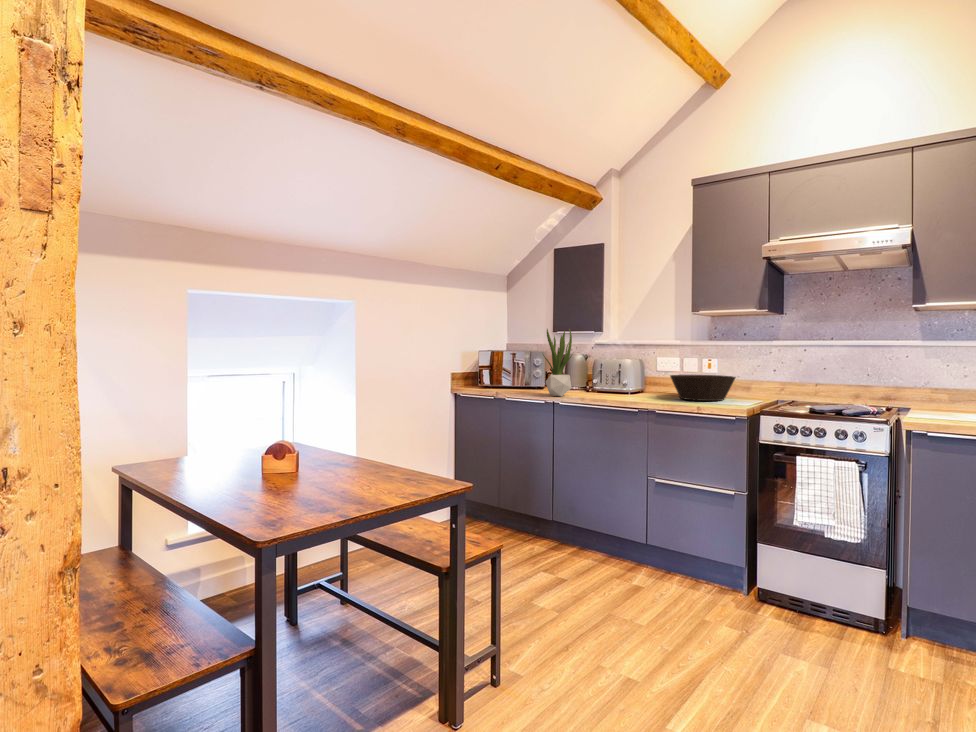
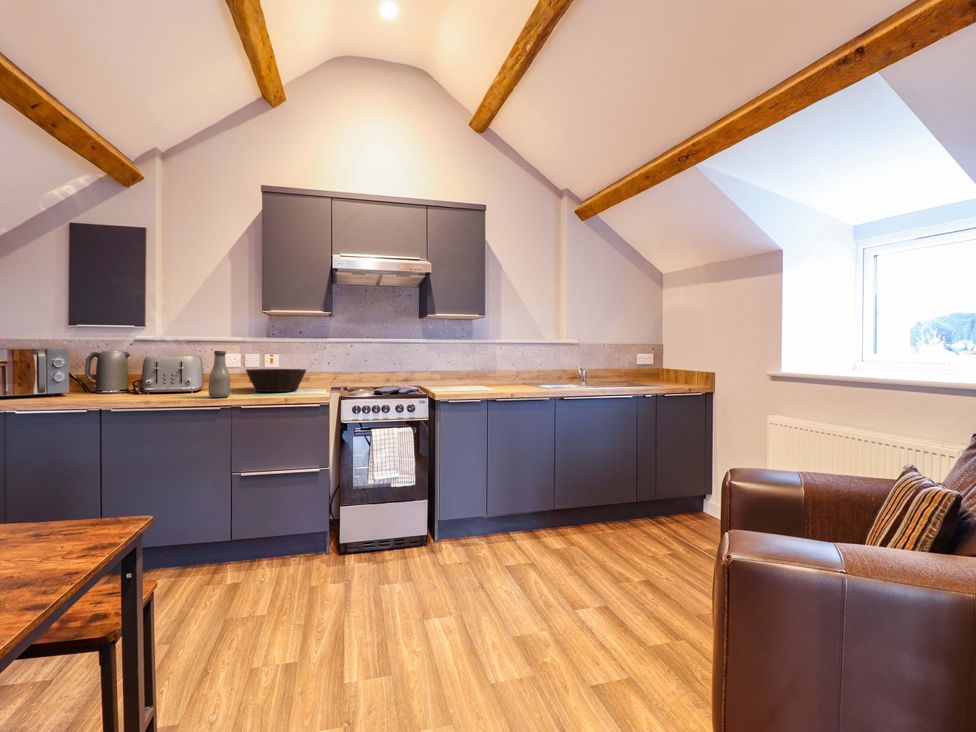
potted plant: present [543,329,572,397] -> none [77,317,124,399]
bottle: none [631,356,650,402] -> present [209,351,230,398]

